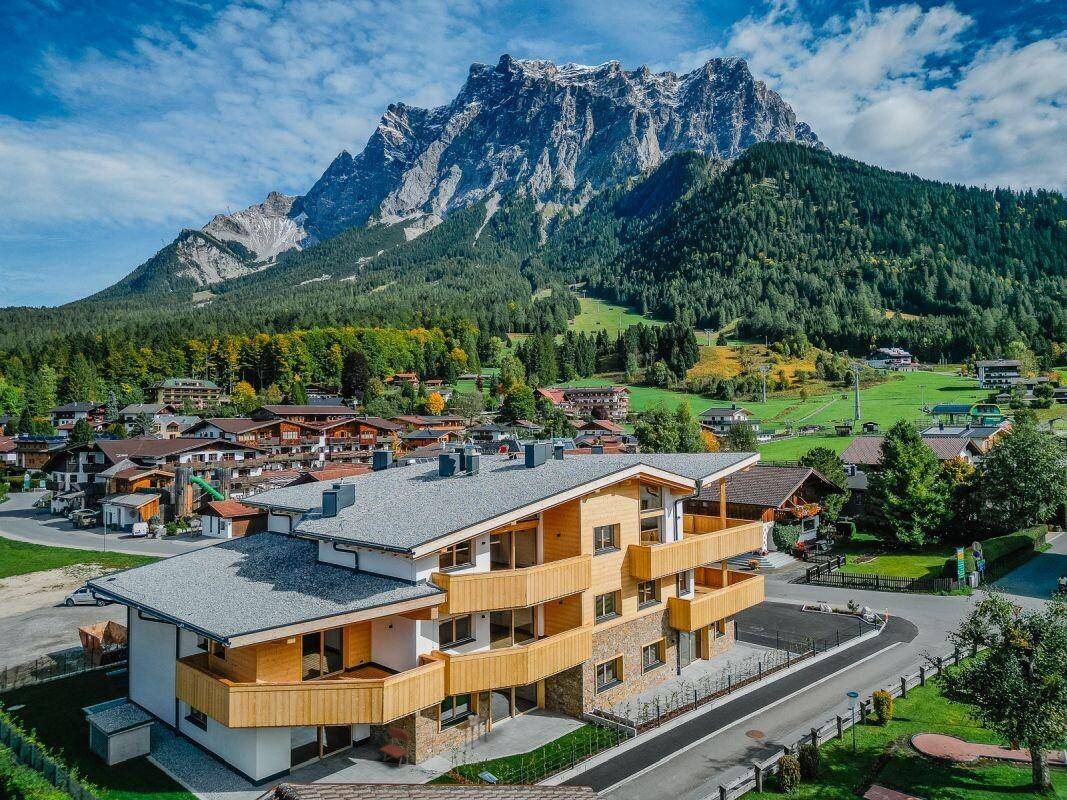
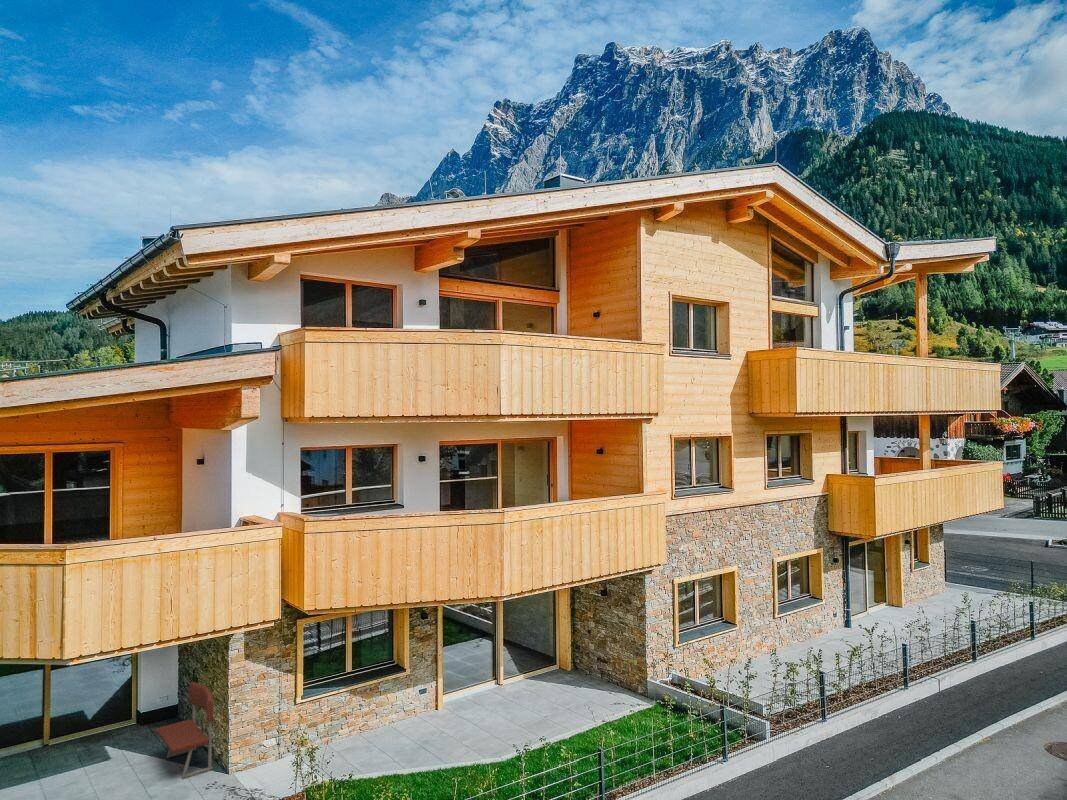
side table: present [464,715,488,749] -> none [364,667,422,744]

